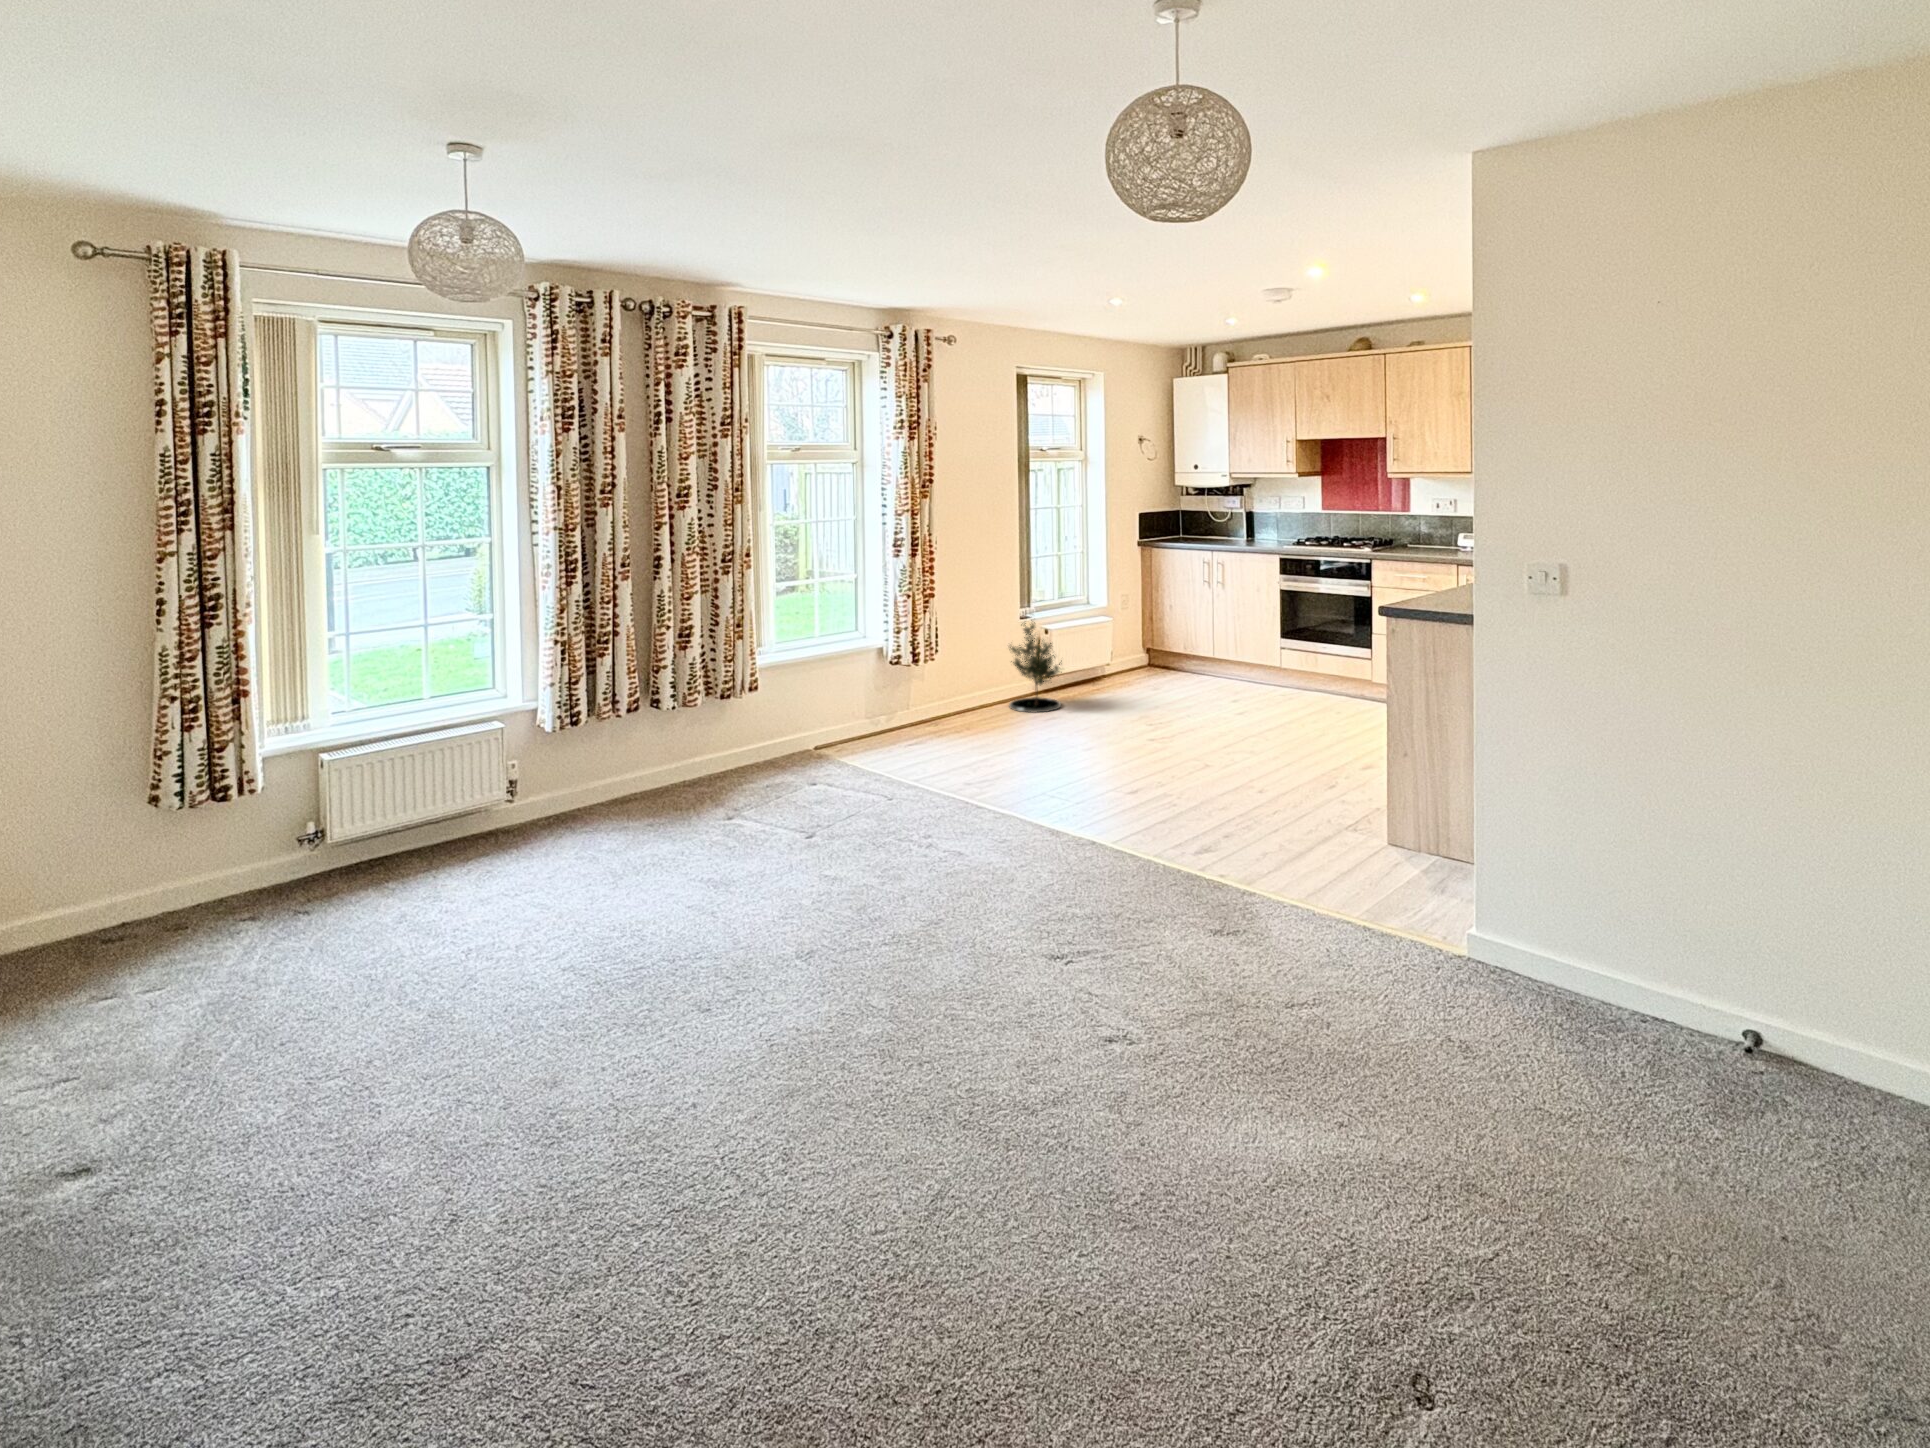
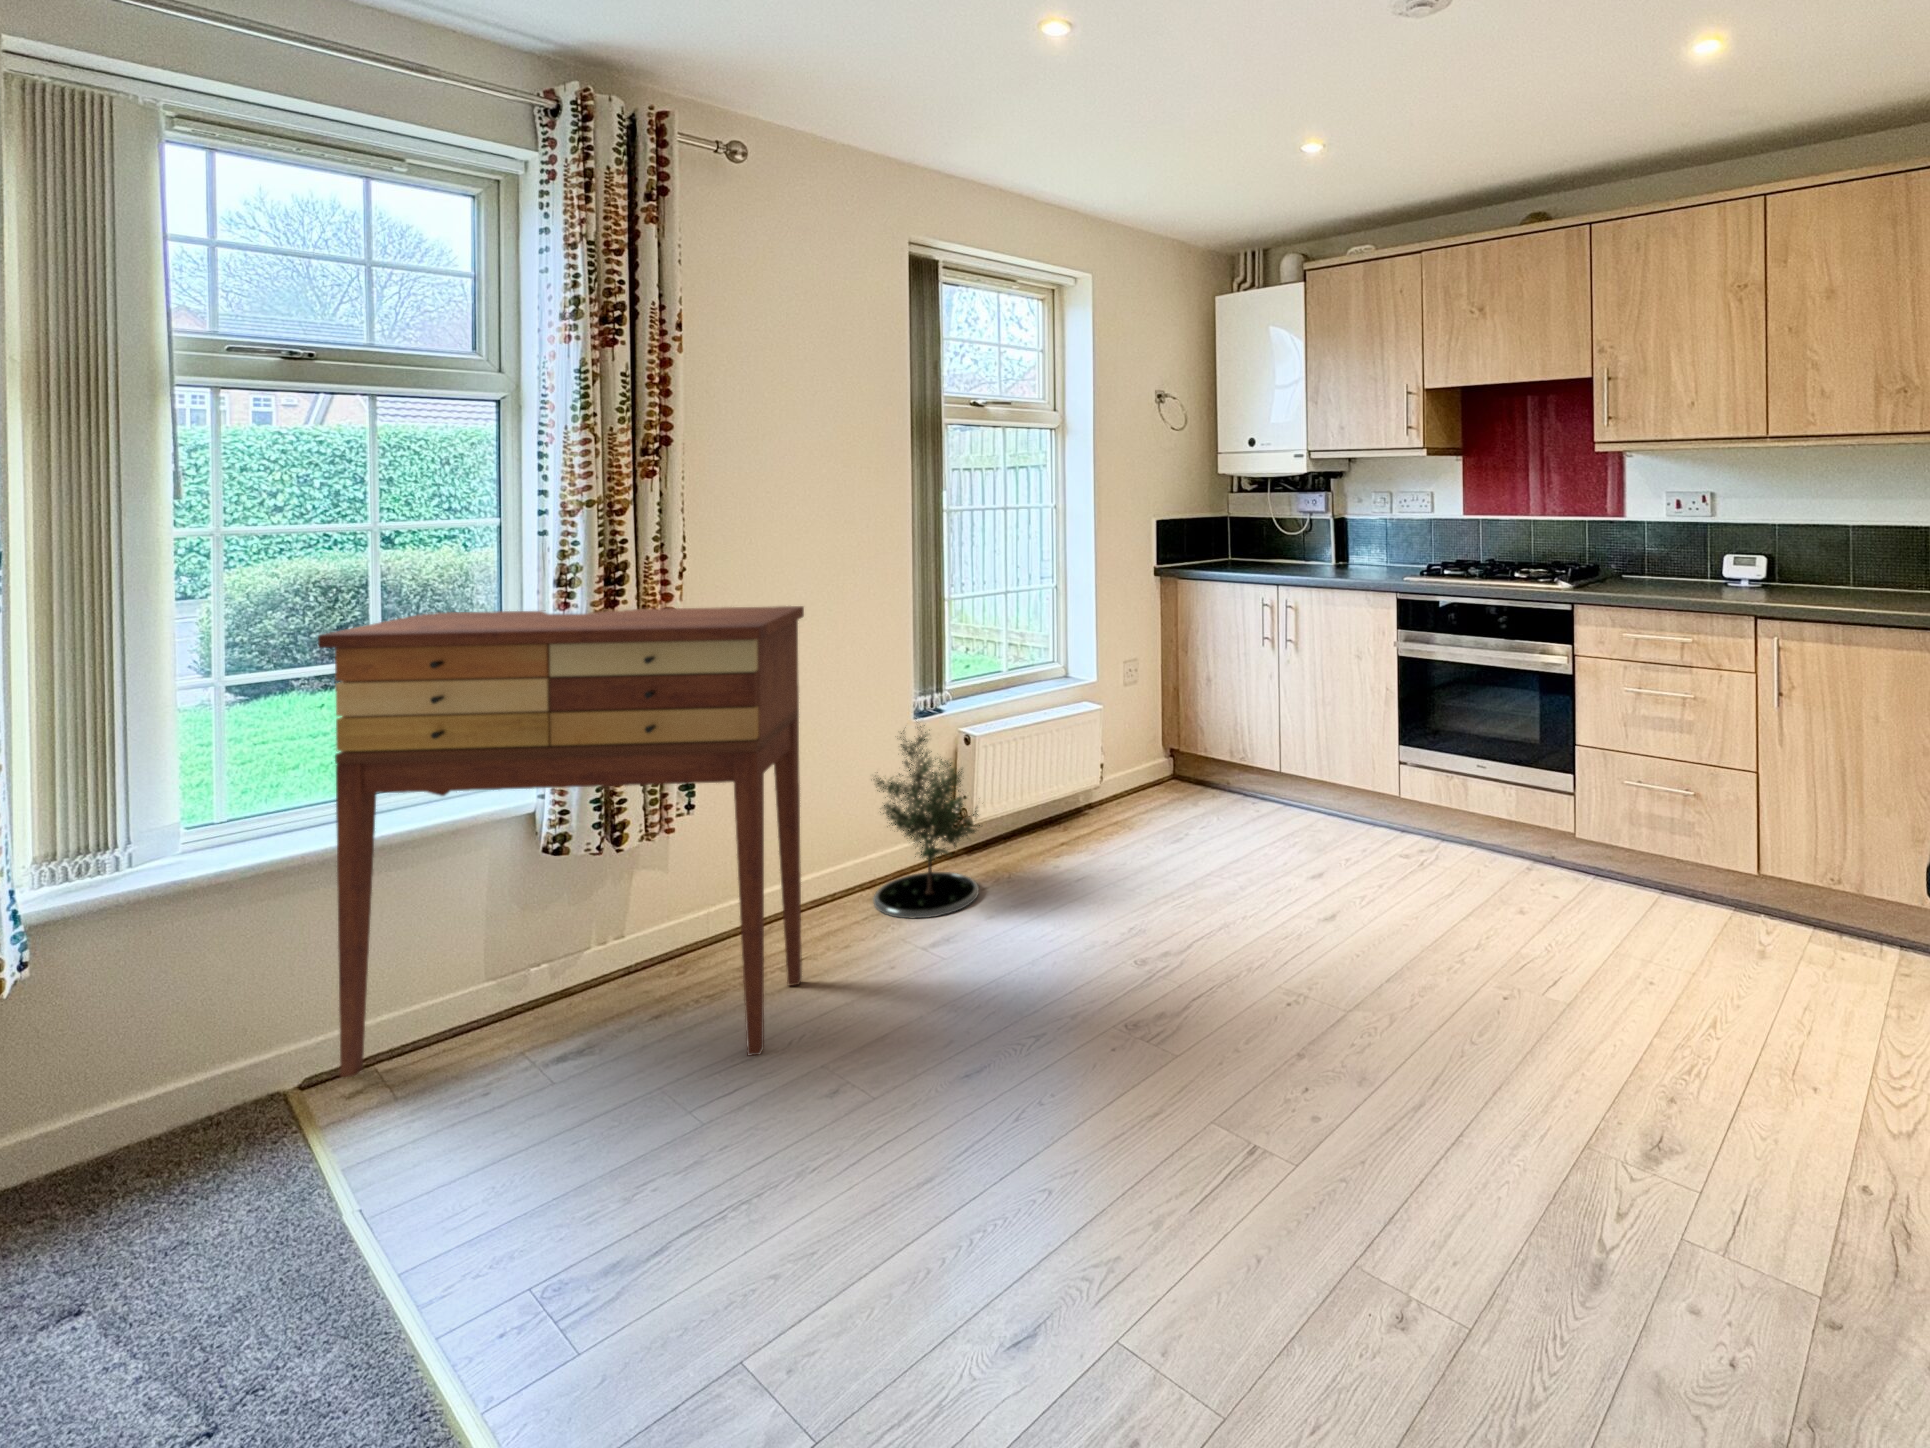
console table: none [820,557,996,748] -> present [318,606,804,1077]

